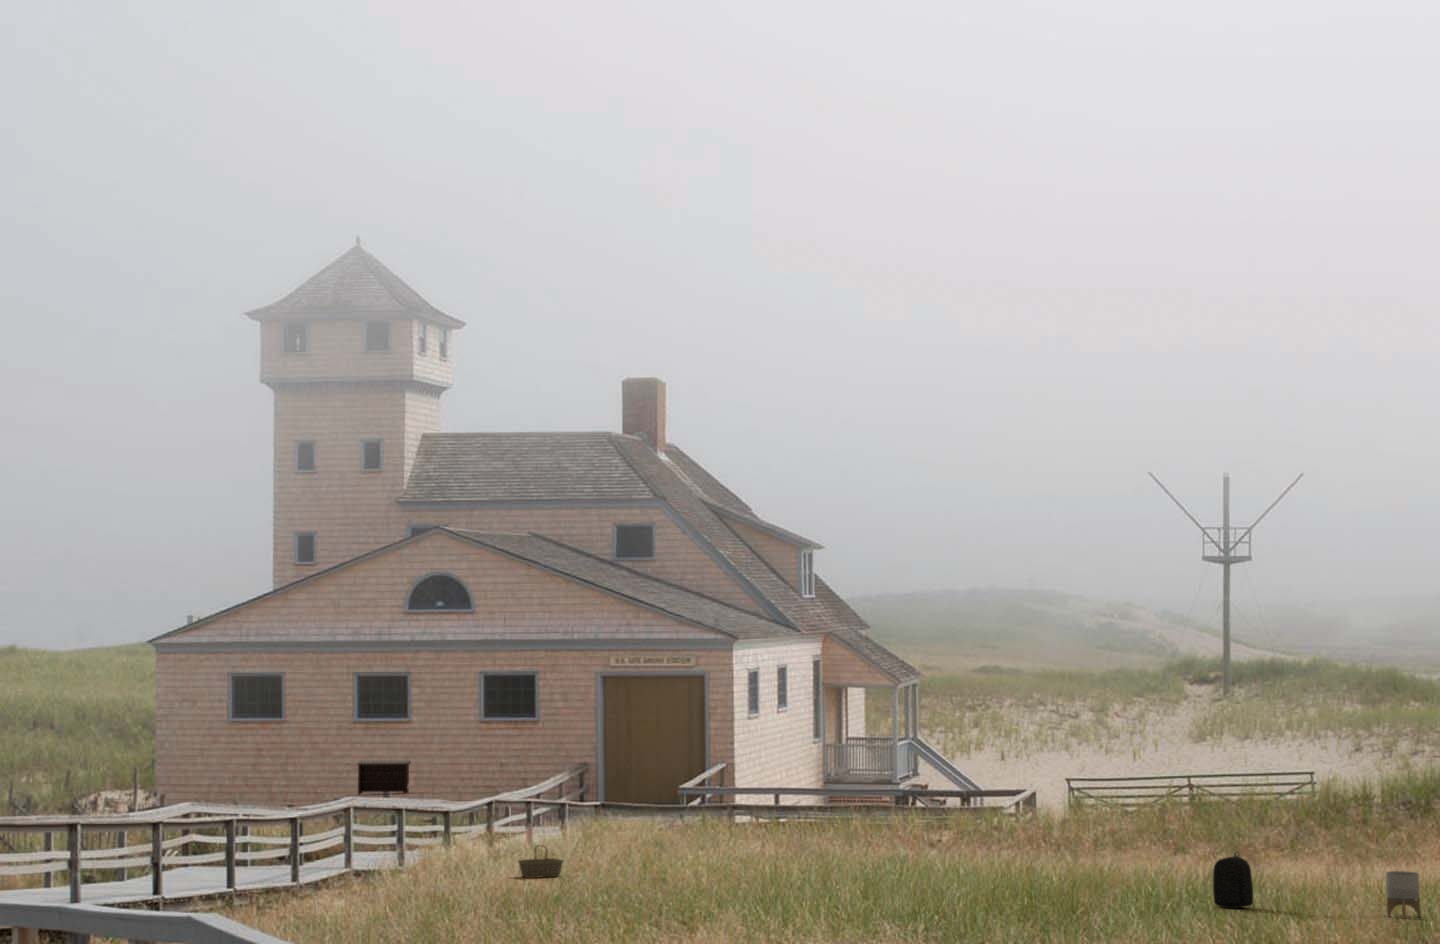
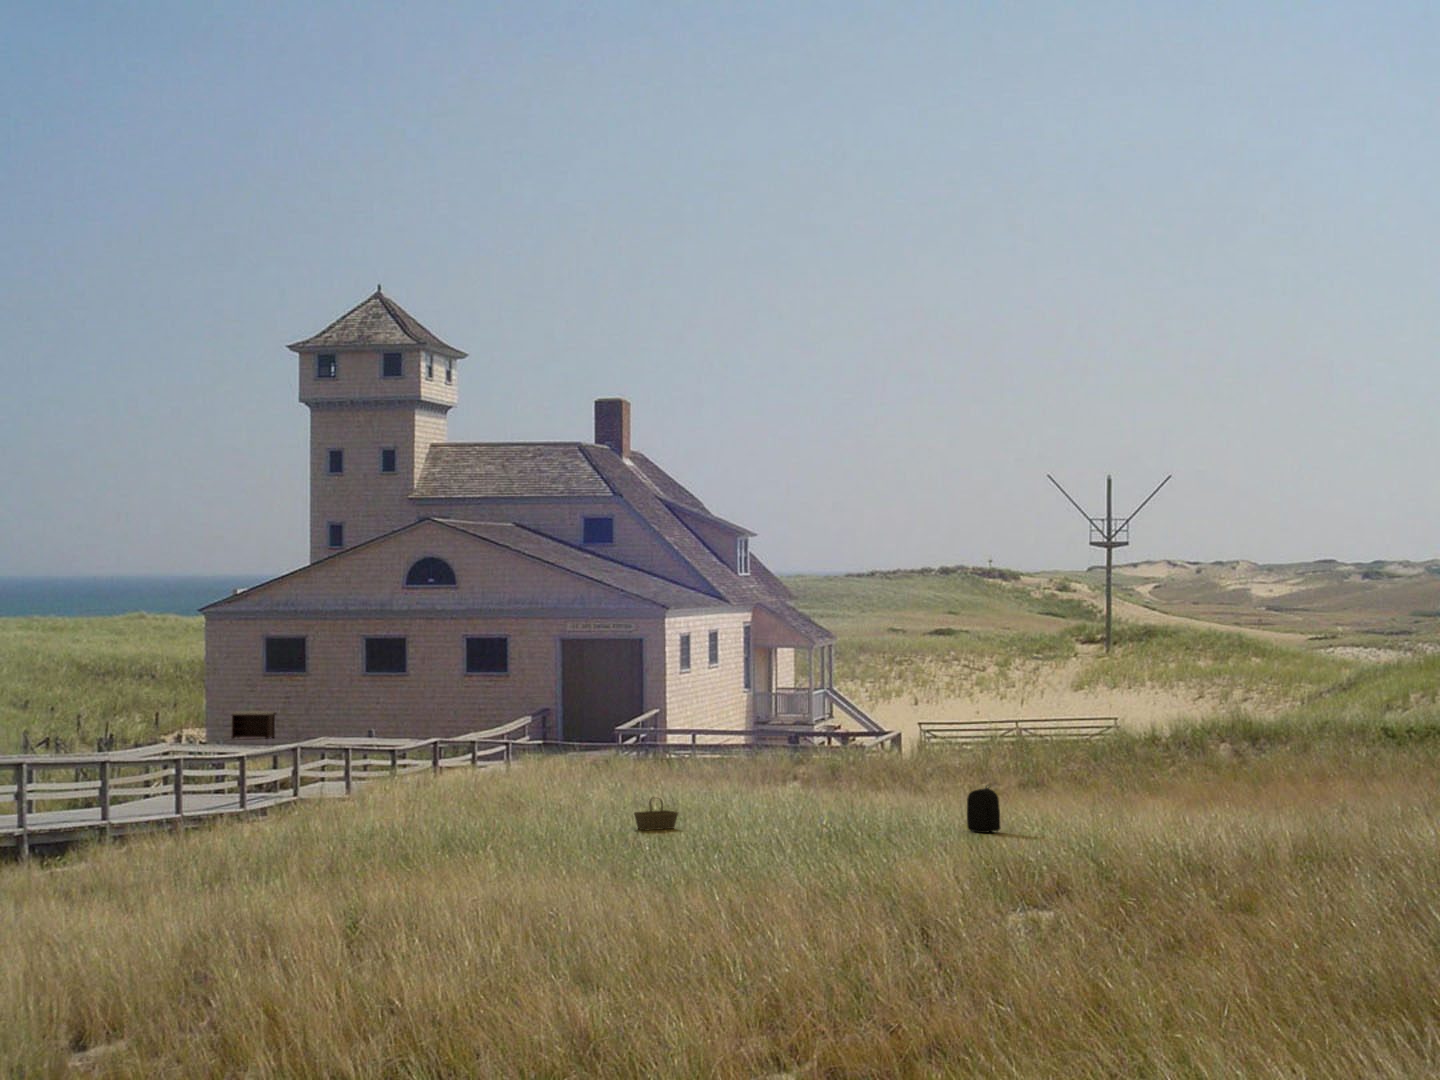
bench: present [358,760,411,795] -> present [231,711,276,739]
basket: present [518,845,563,878] -> present [634,798,678,830]
planter: present [1386,871,1421,919] -> none [1109,801,1137,842]

